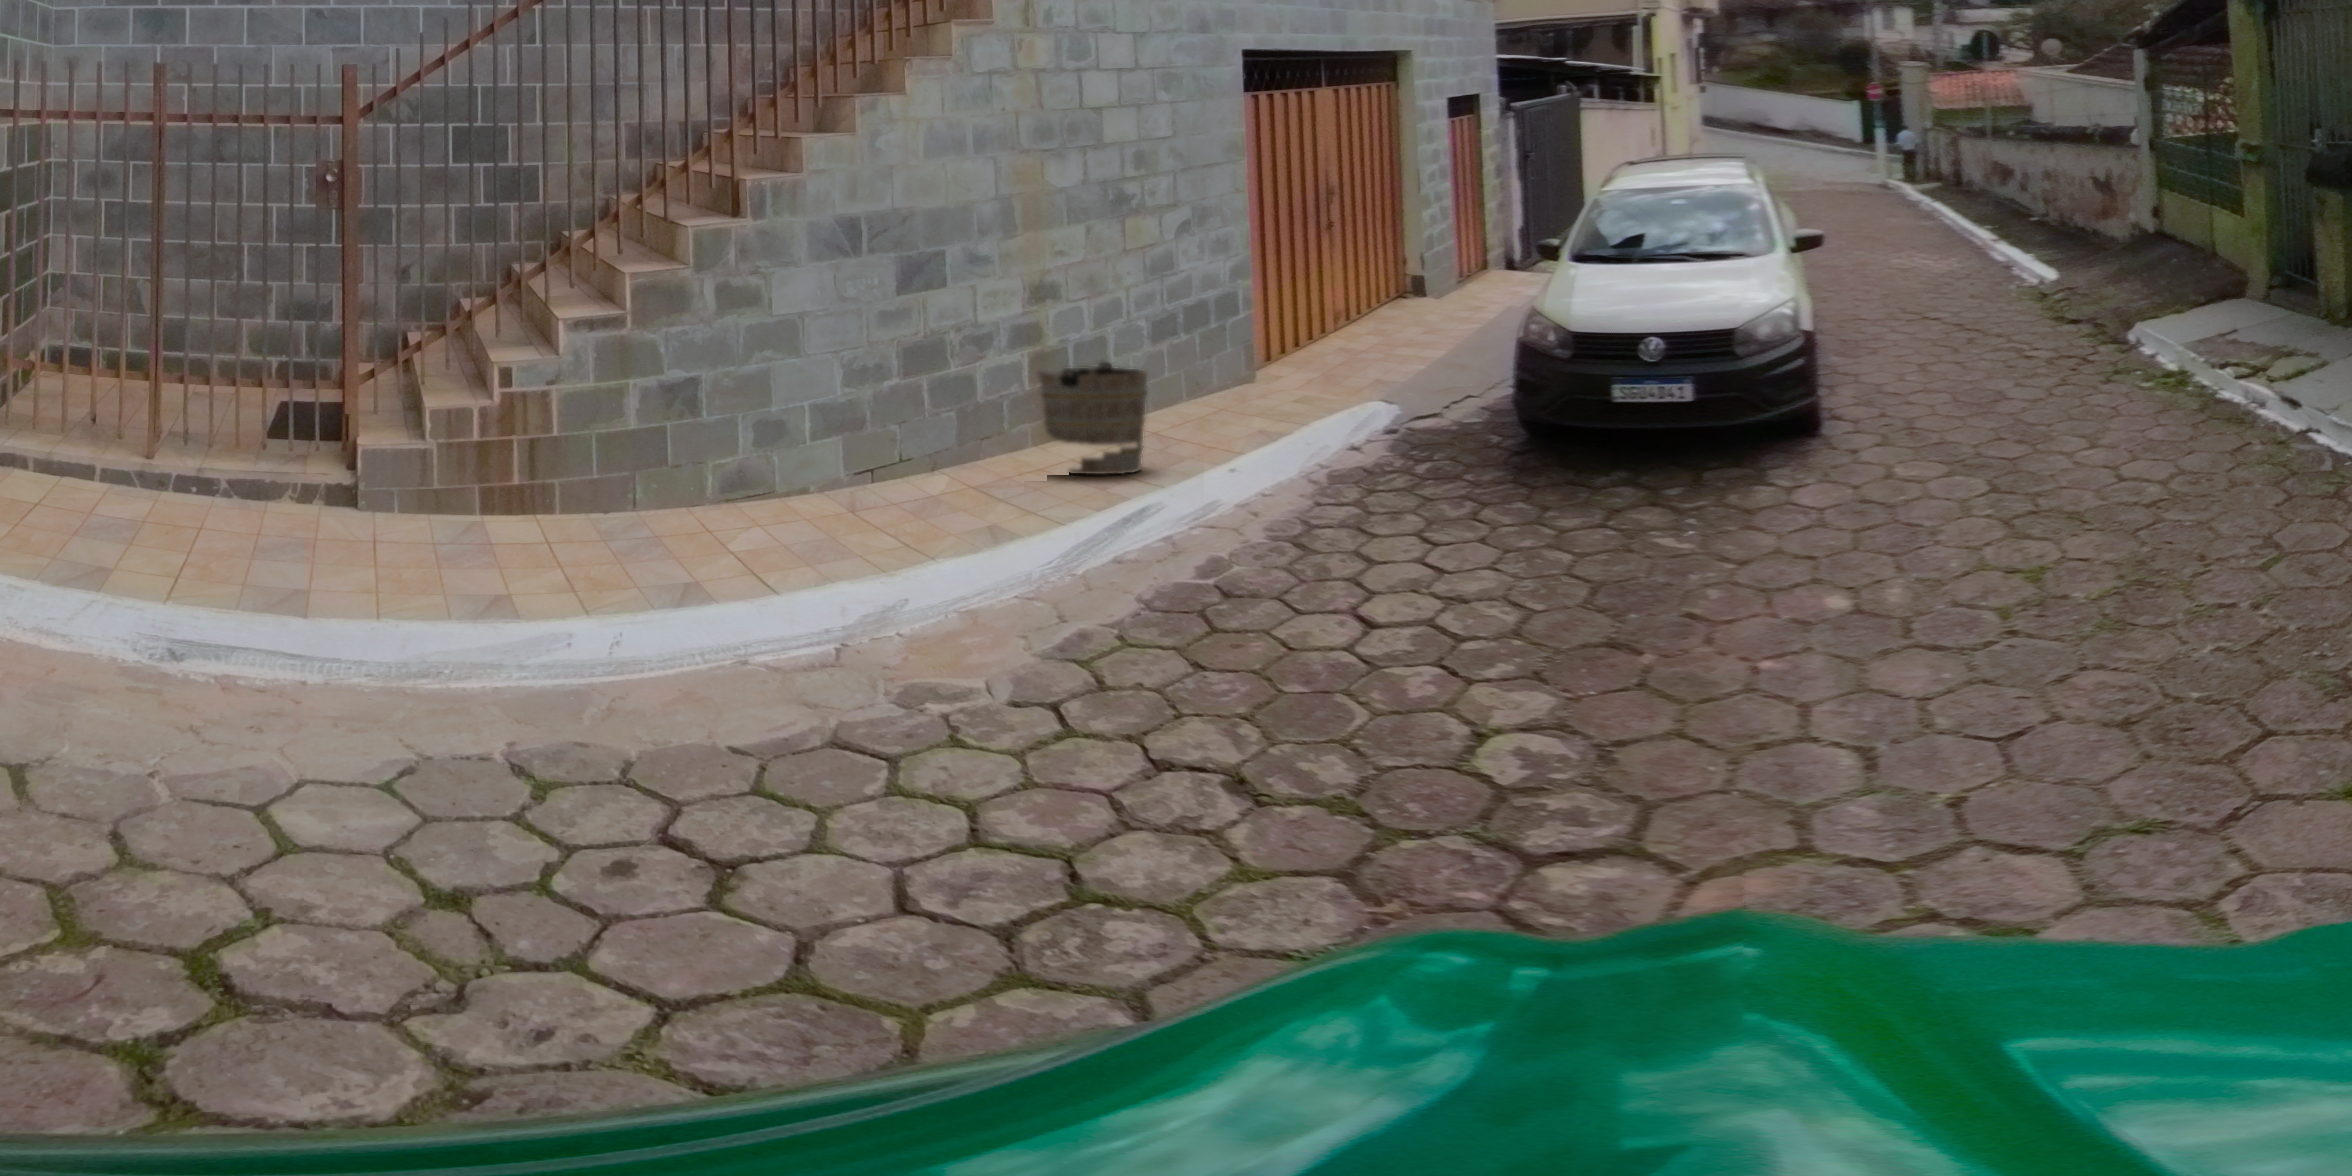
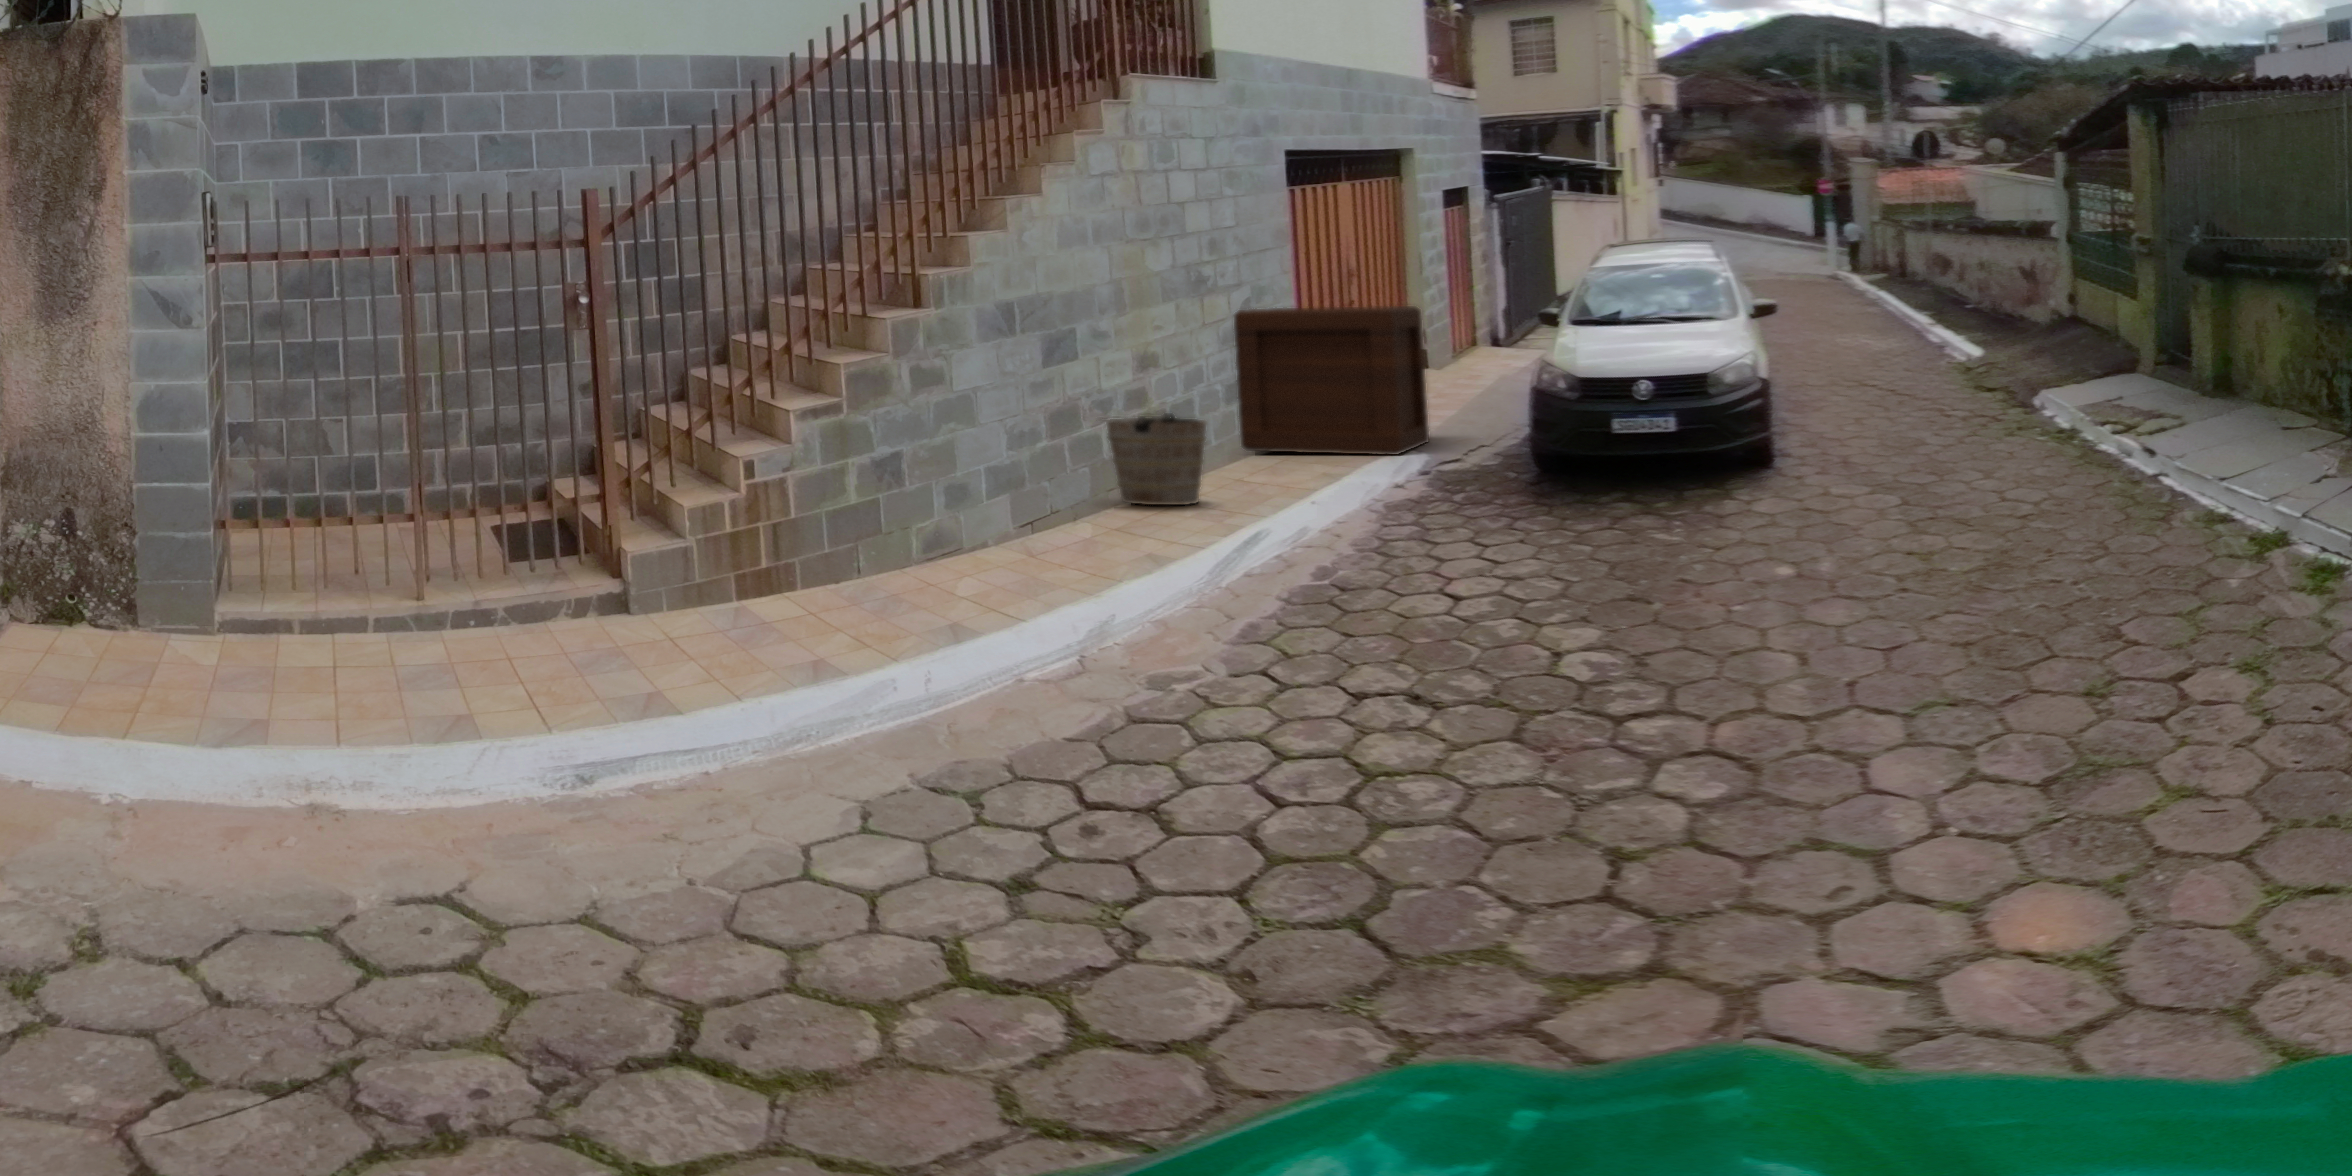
wooden crate: none [1197,229,1429,404] -> present [1234,306,1429,455]

